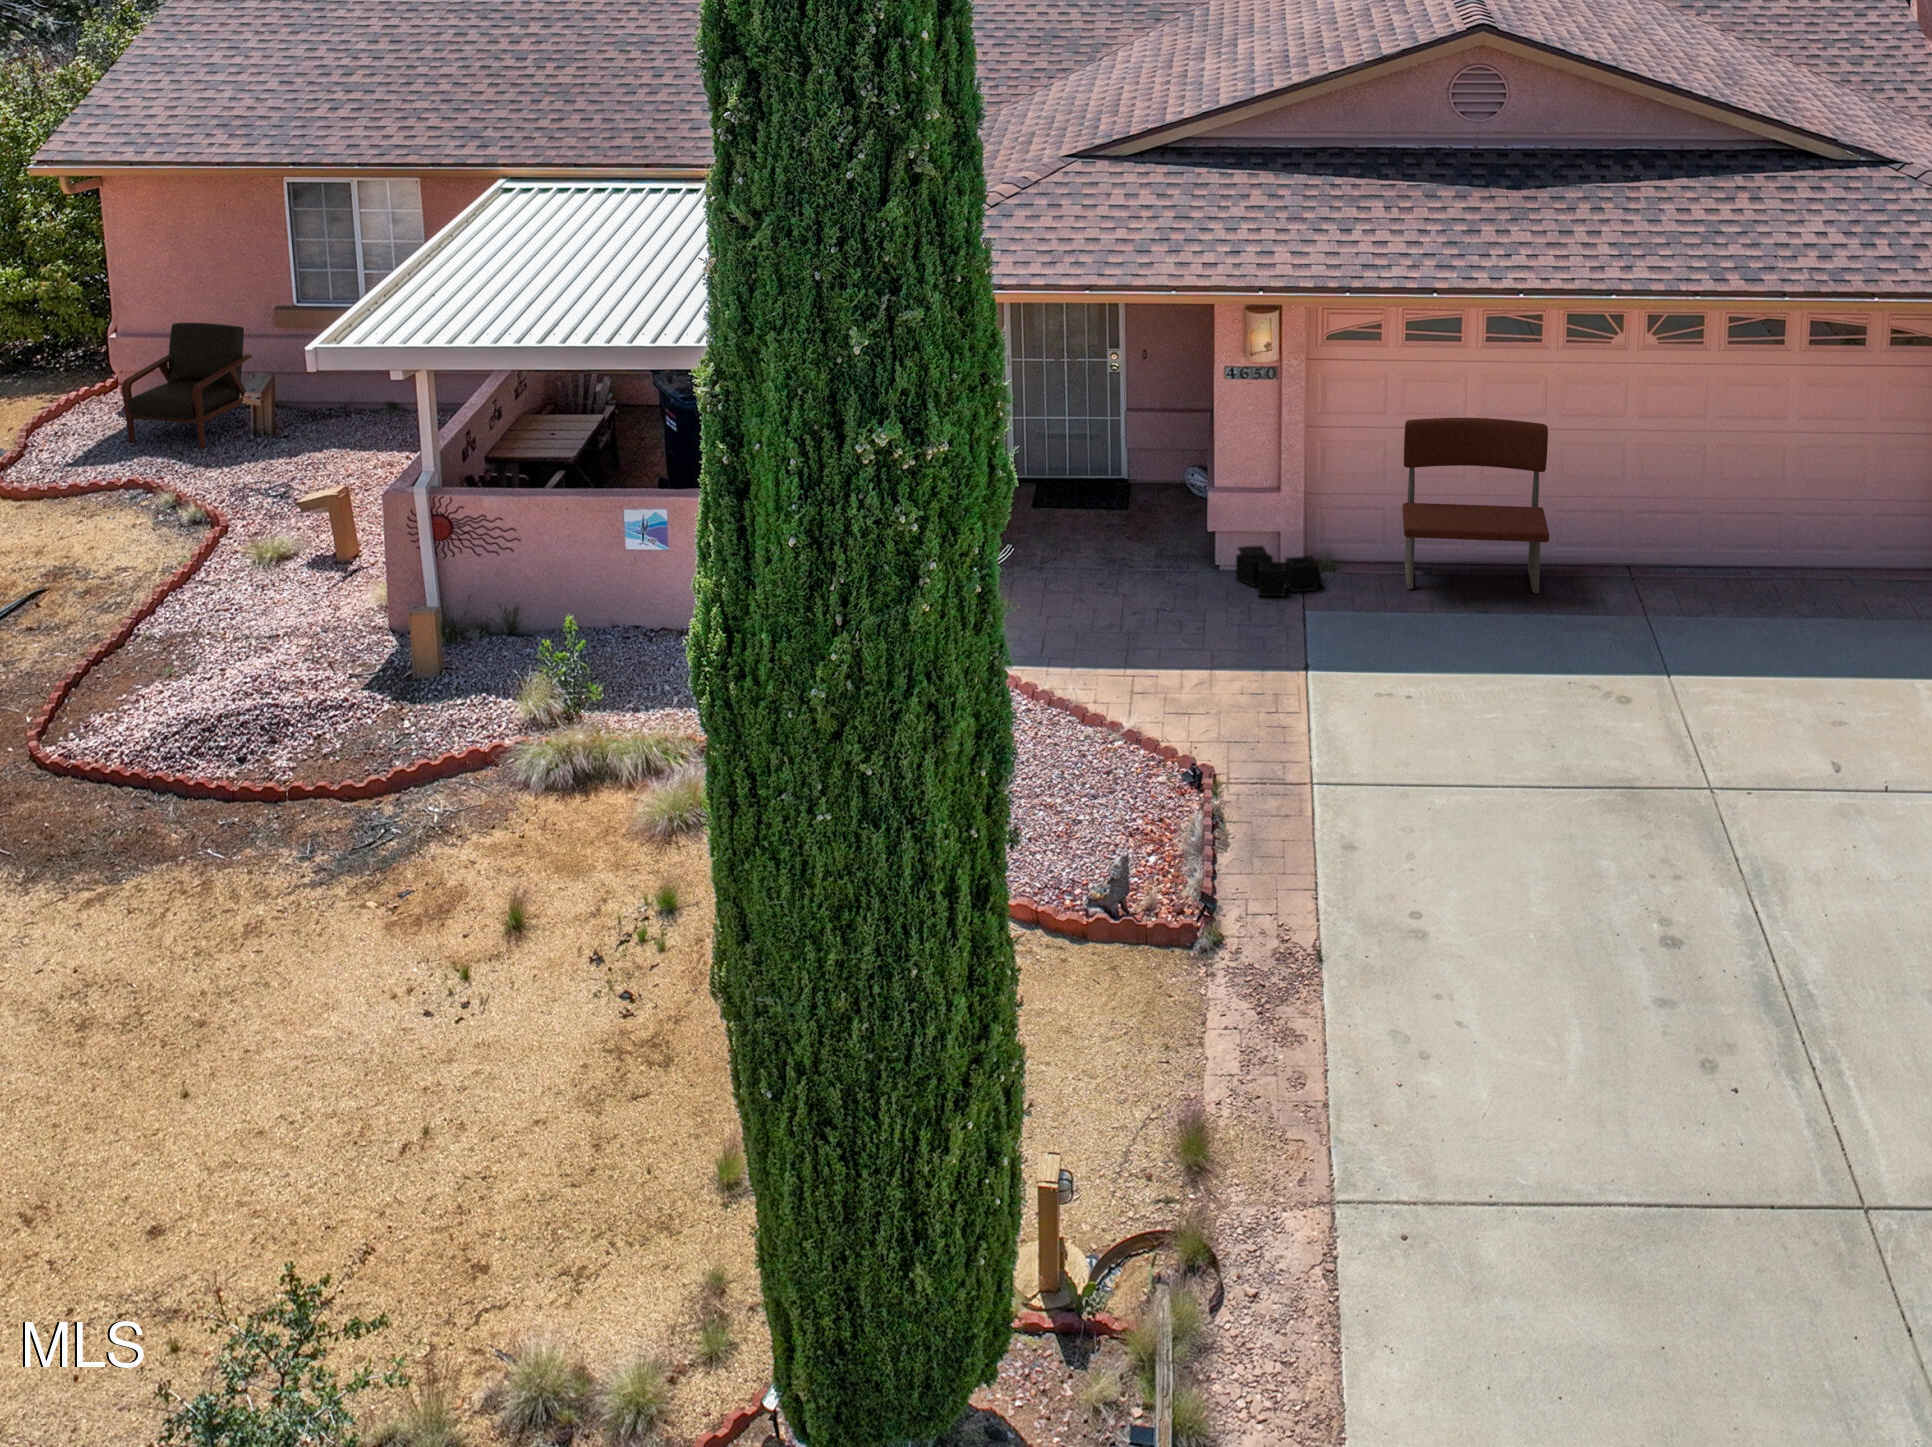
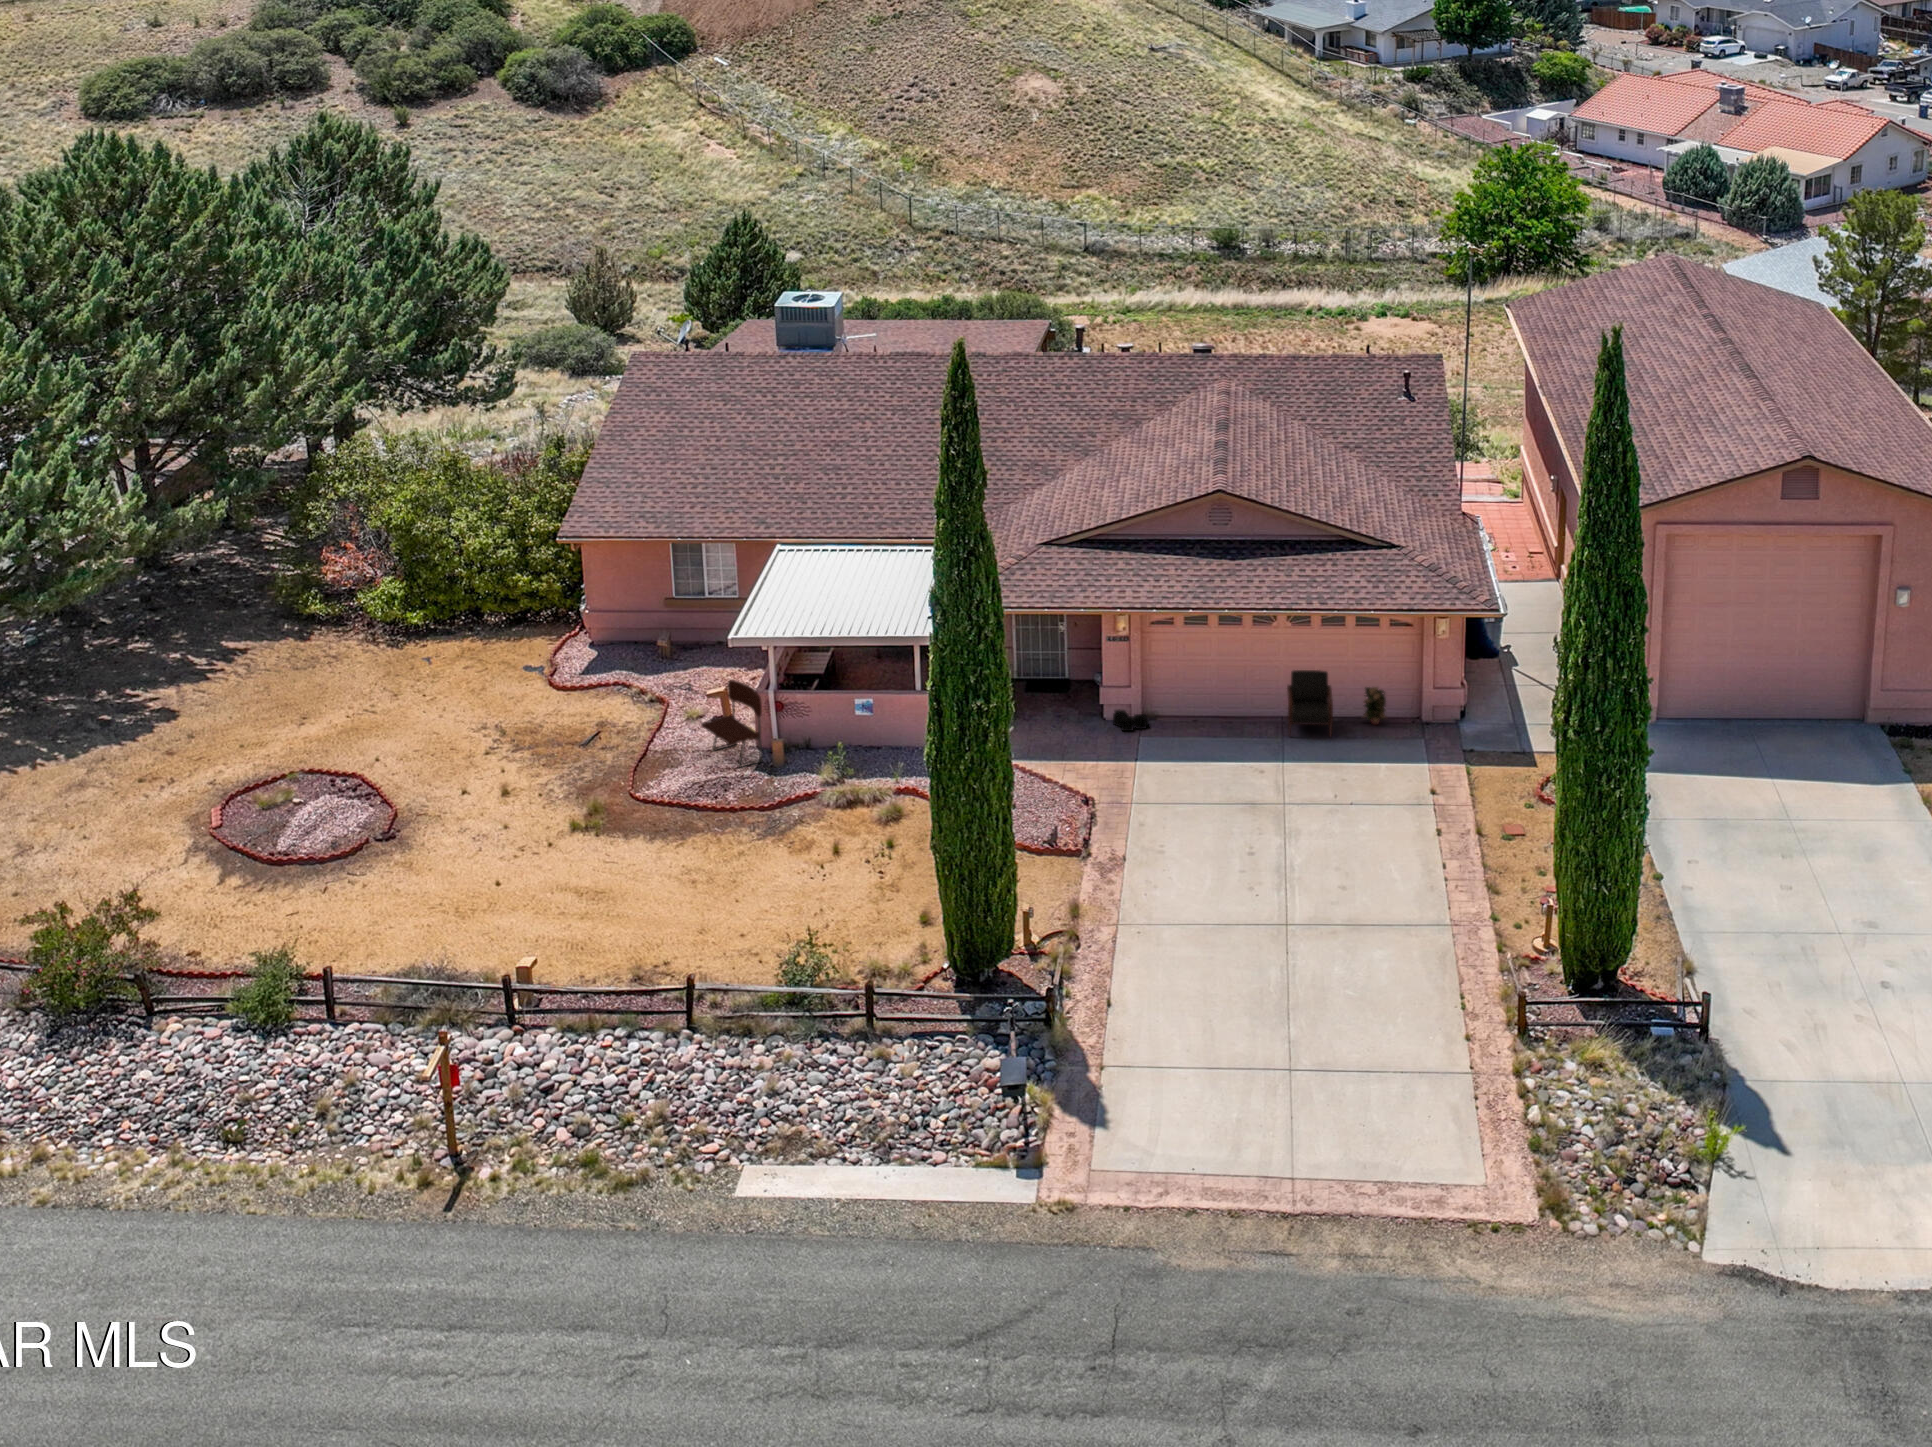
chair: present [122,323,252,448] -> present [1287,670,1333,736]
bench: present [1403,418,1549,594] -> present [701,680,763,768]
decorative plant: none [1818,496,1884,584] -> present [1364,687,1386,725]

